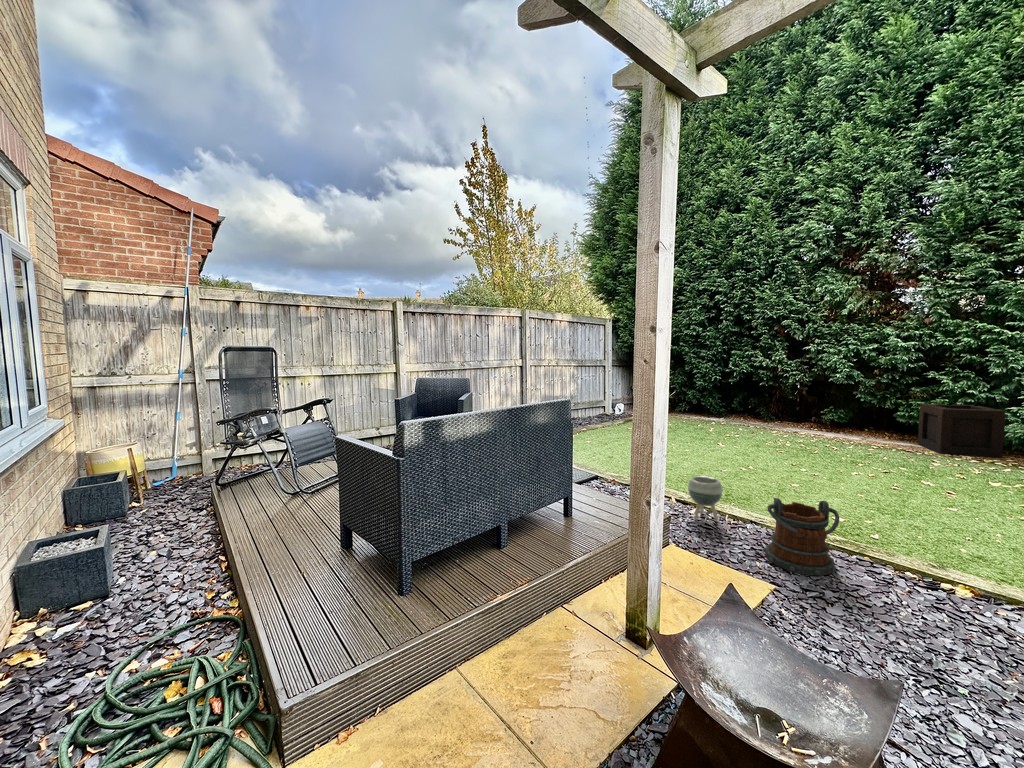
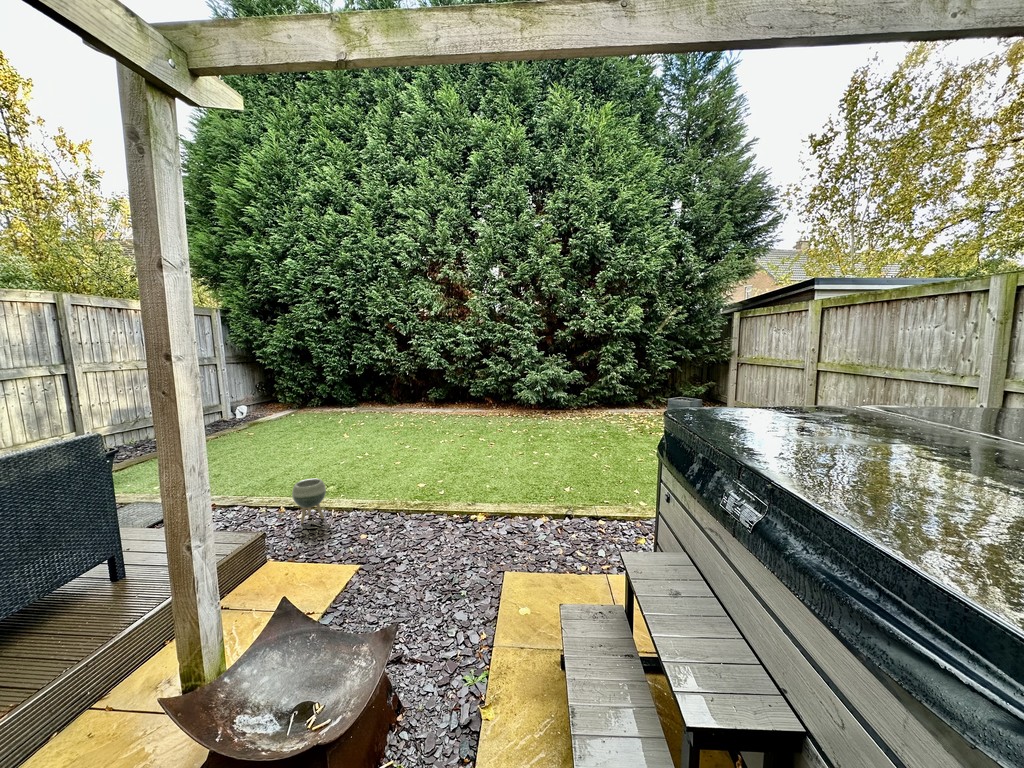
wooden crate: present [918,404,1005,457] -> none [481,379,521,416]
bucket: present [763,498,839,575] -> none [355,480,409,546]

